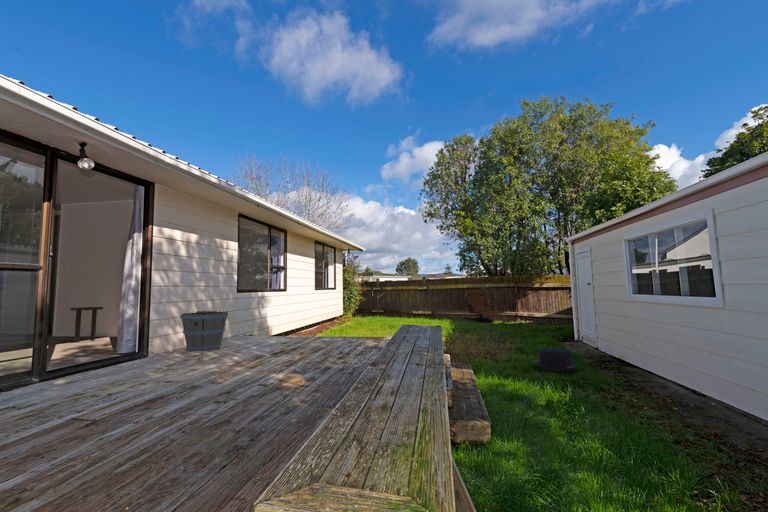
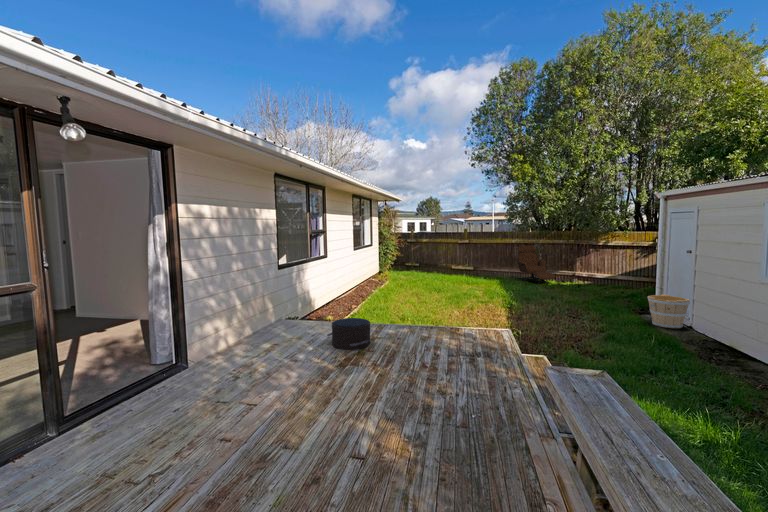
side table: present [70,307,103,342] -> none [89,284,126,327]
wooden bucket: present [181,311,228,351] -> present [648,294,690,328]
pouf: present [532,348,576,372] -> present [327,318,370,350]

